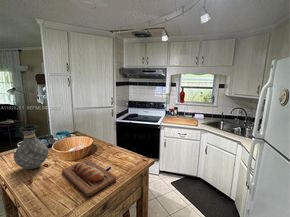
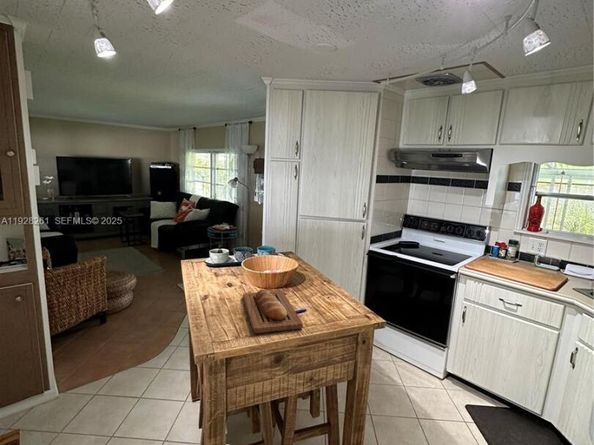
vase: present [13,125,48,169] -> none [197,226,236,284]

